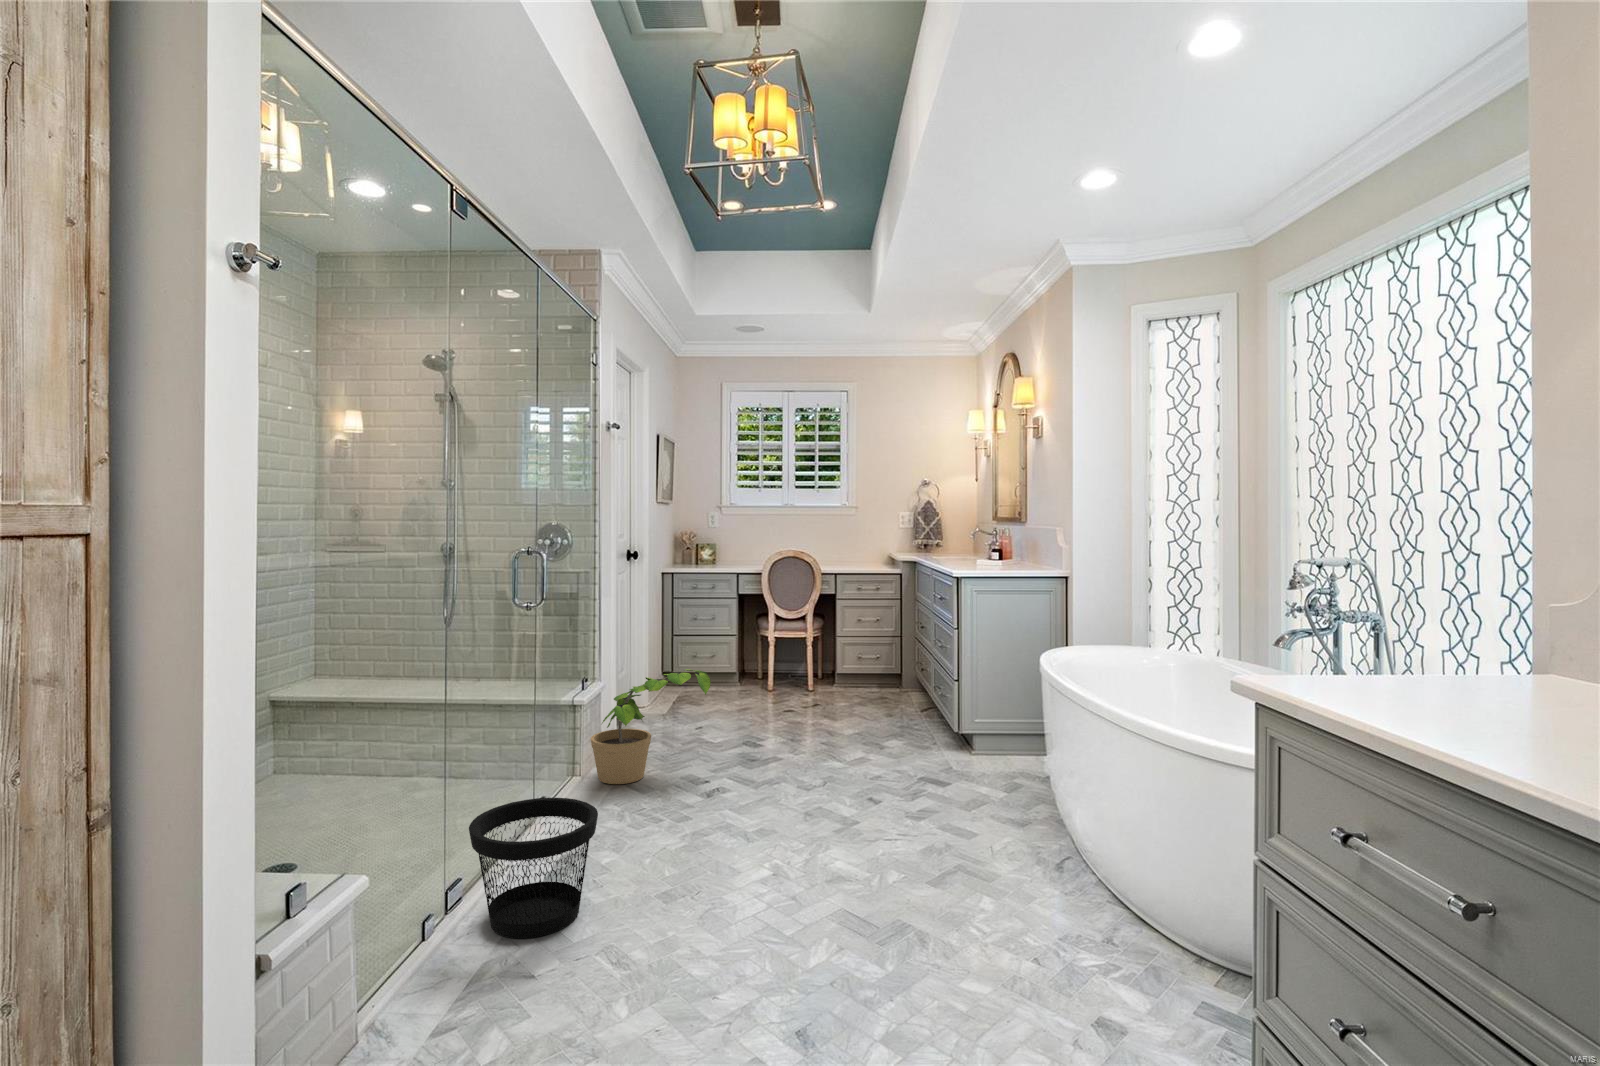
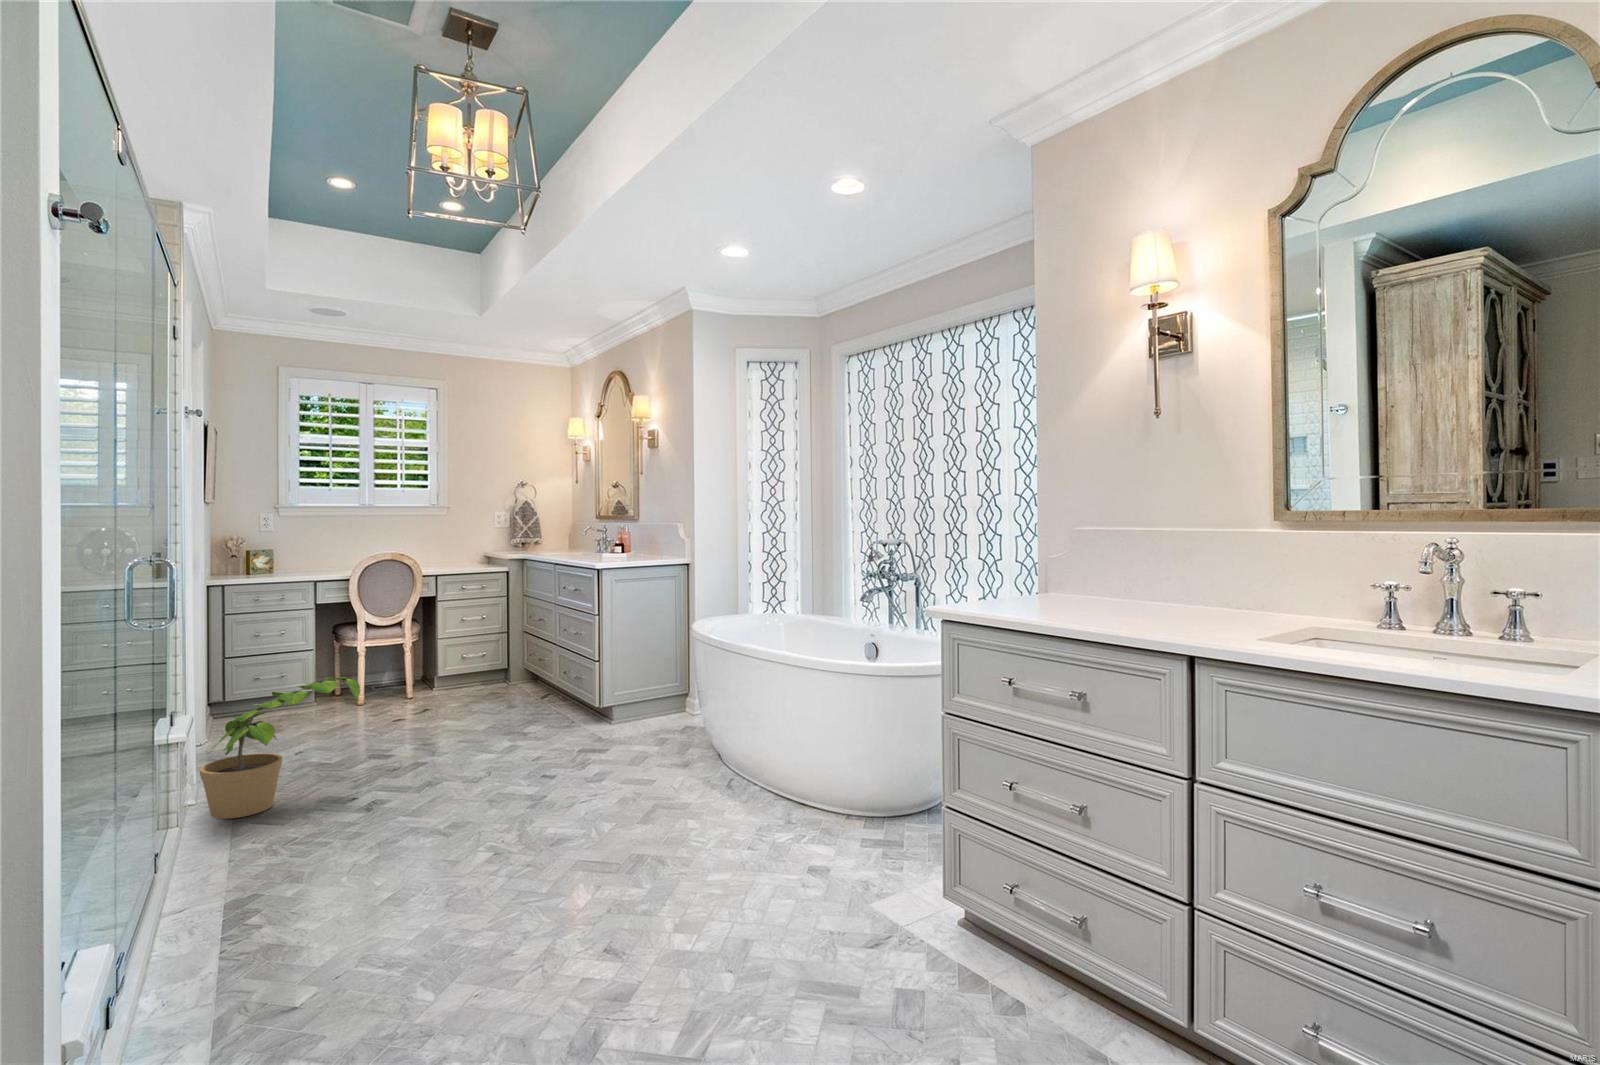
wastebasket: present [469,798,598,938] -> none [166,814,331,973]

